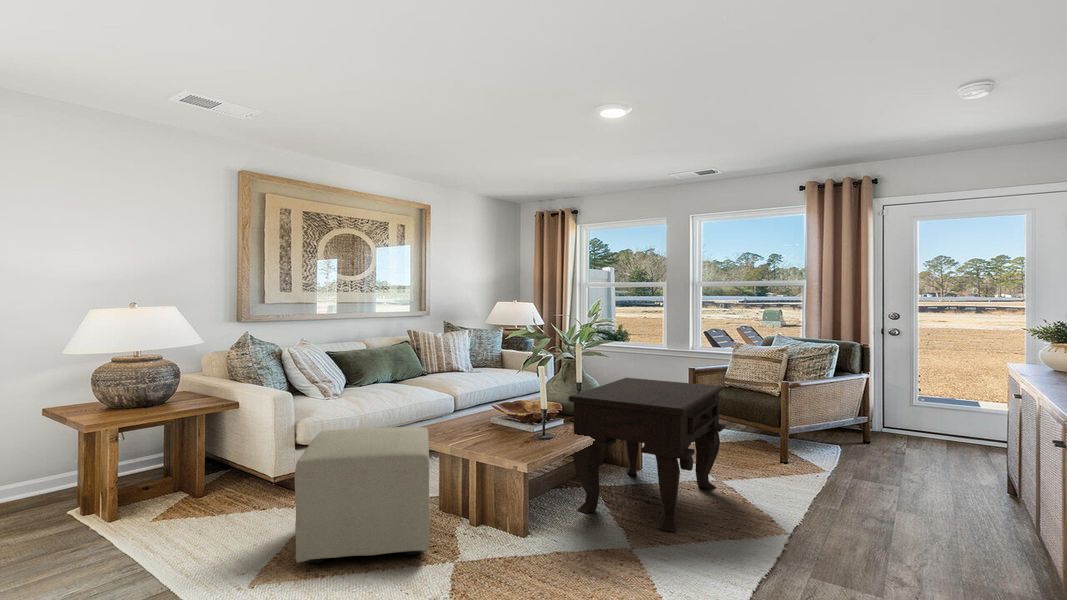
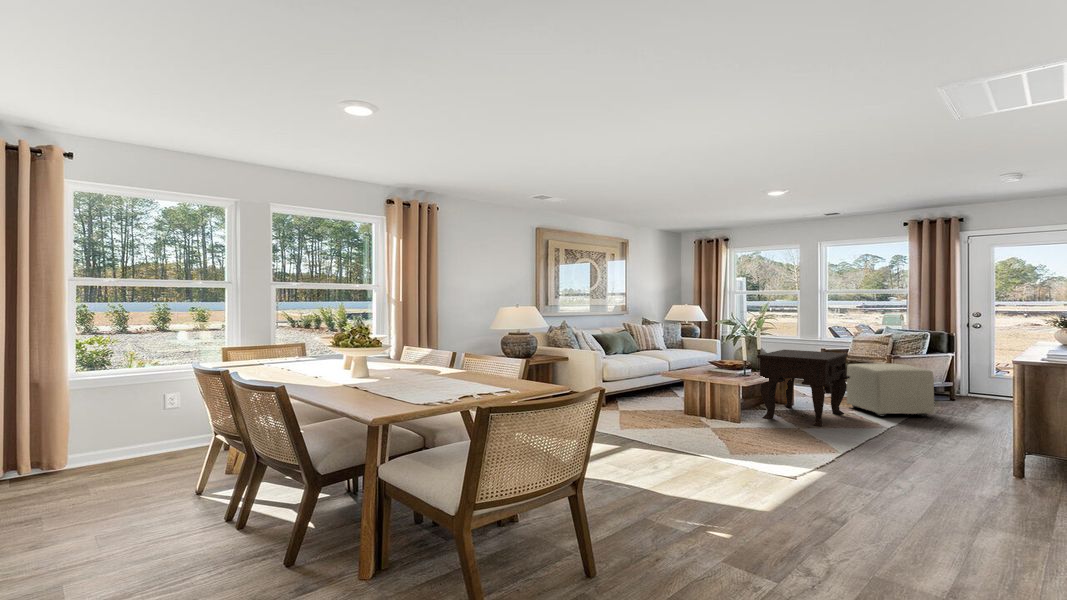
ottoman: present [295,427,430,563] -> present [847,363,934,417]

